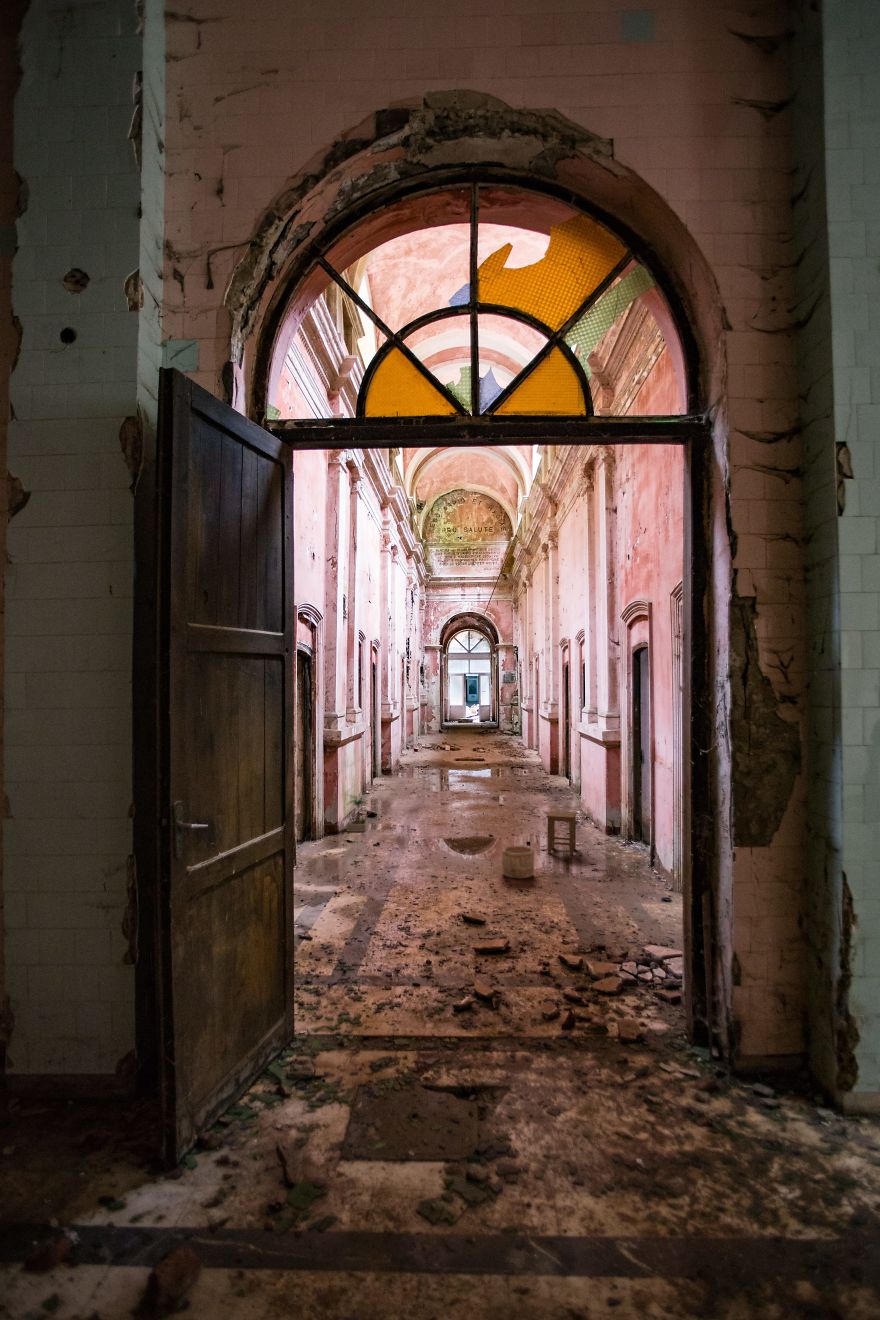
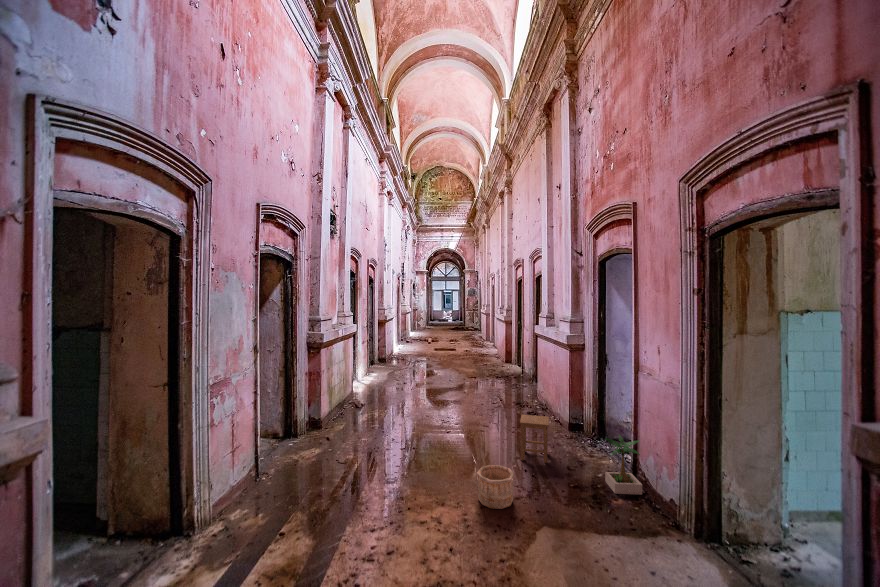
potted plant: present [347,794,369,832] -> present [605,435,642,495]

